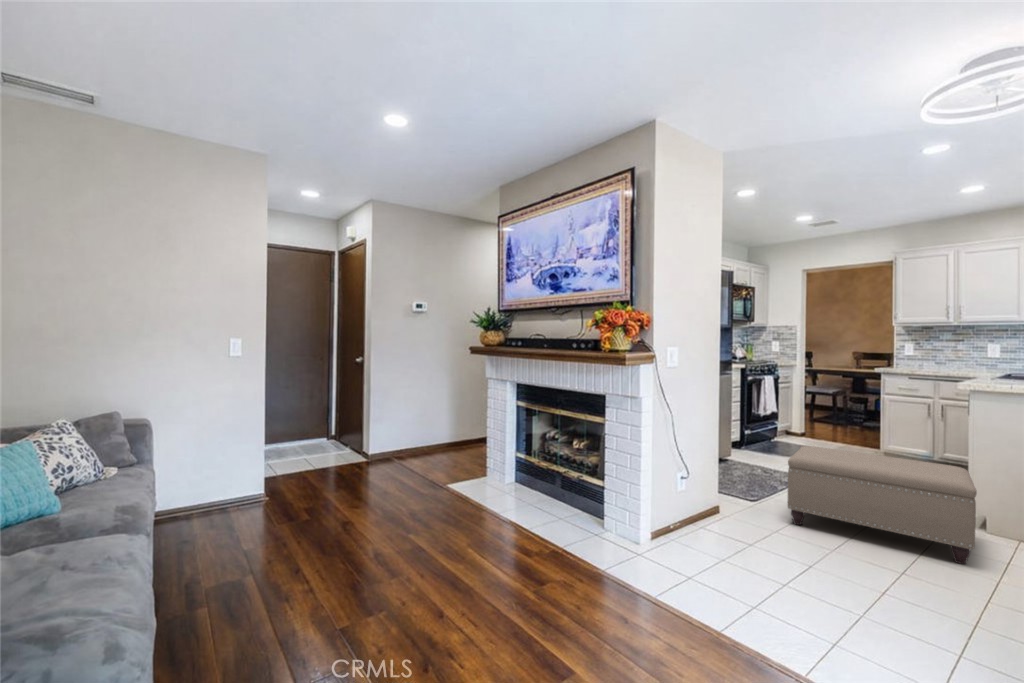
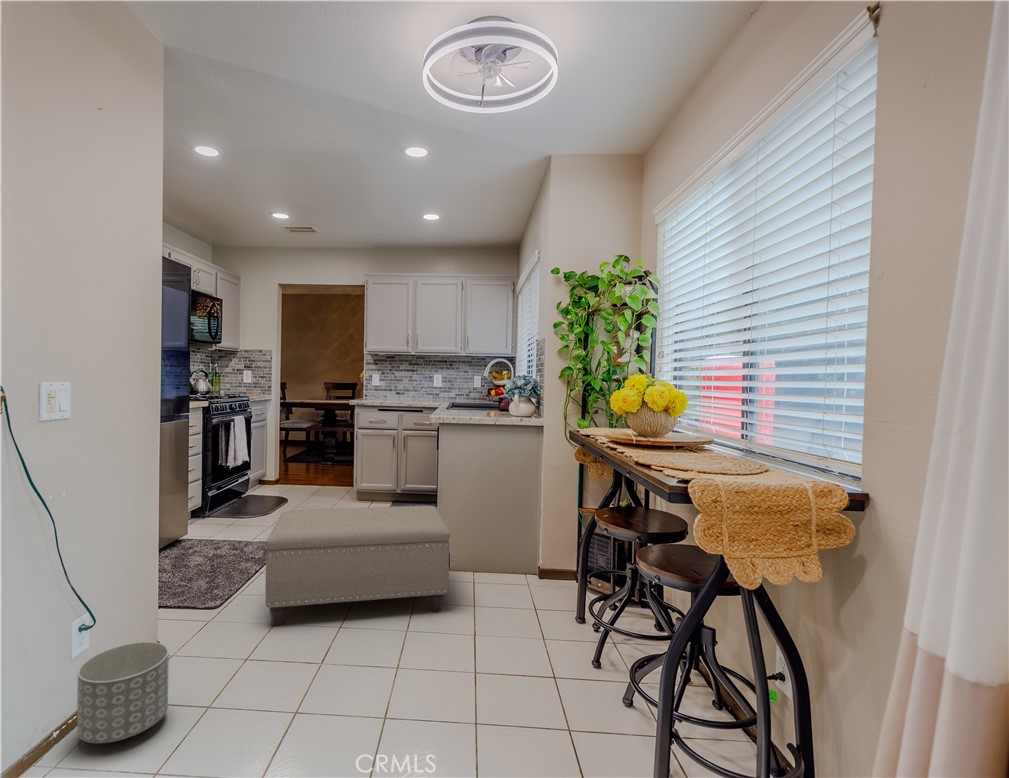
planter: none [680,494,725,544] -> present [77,642,169,743]

